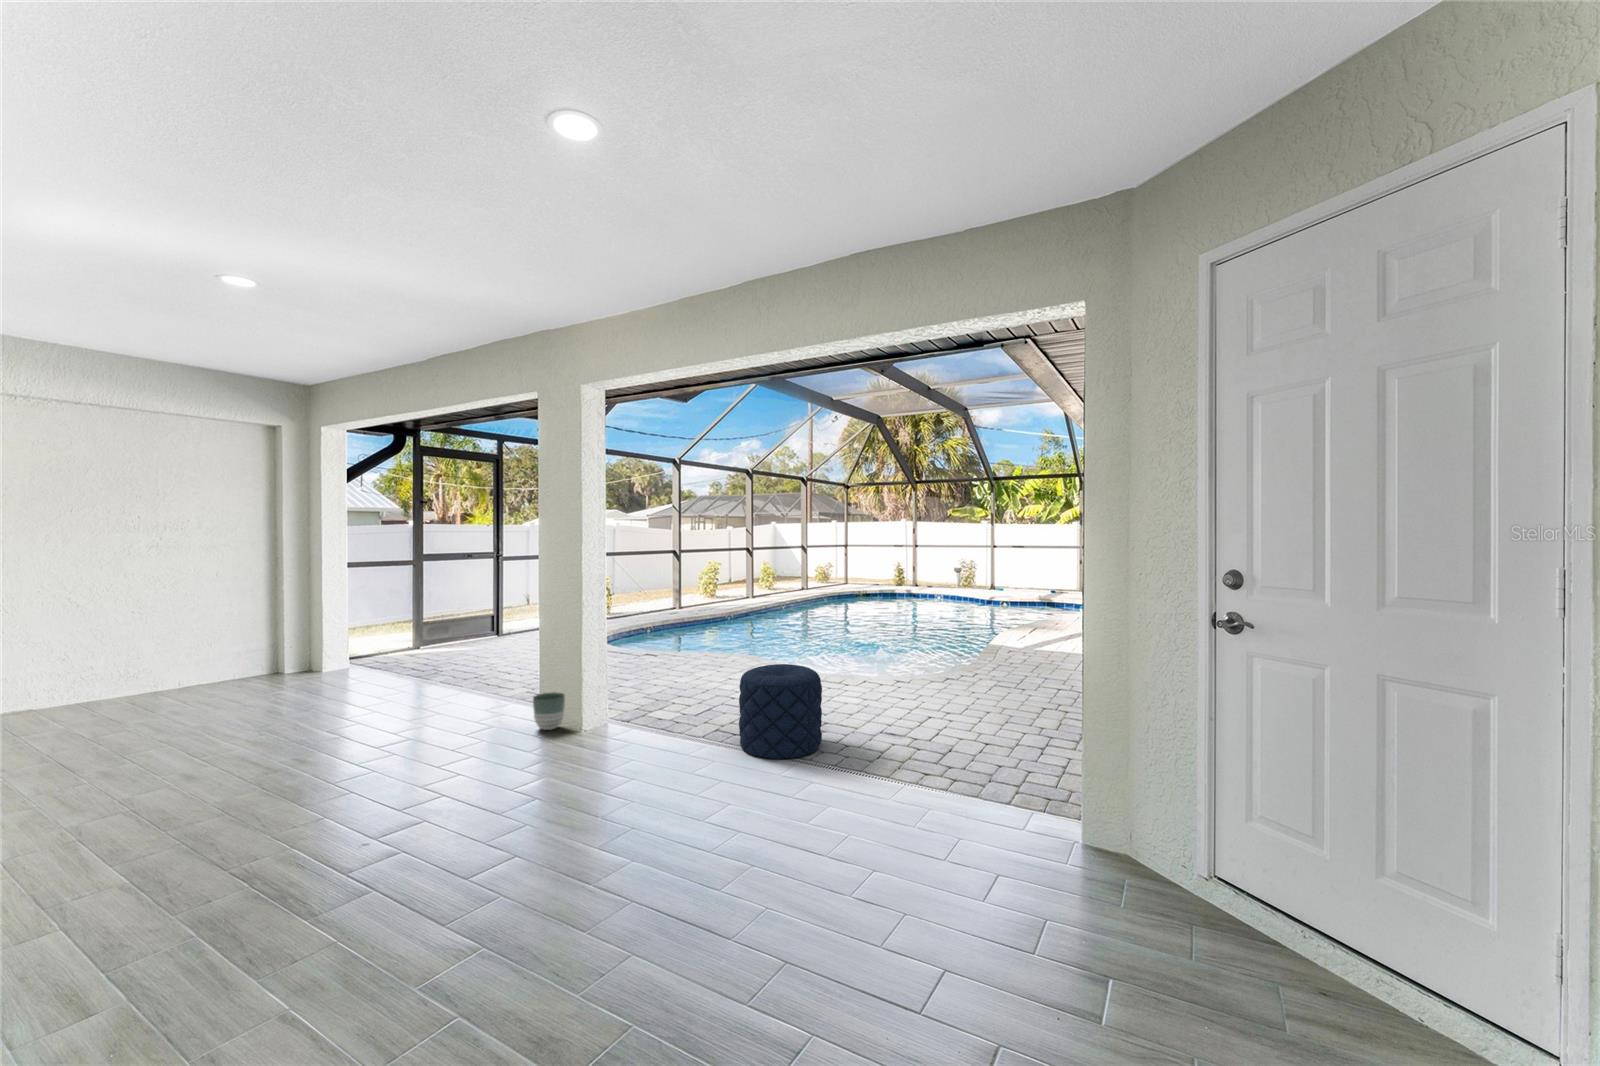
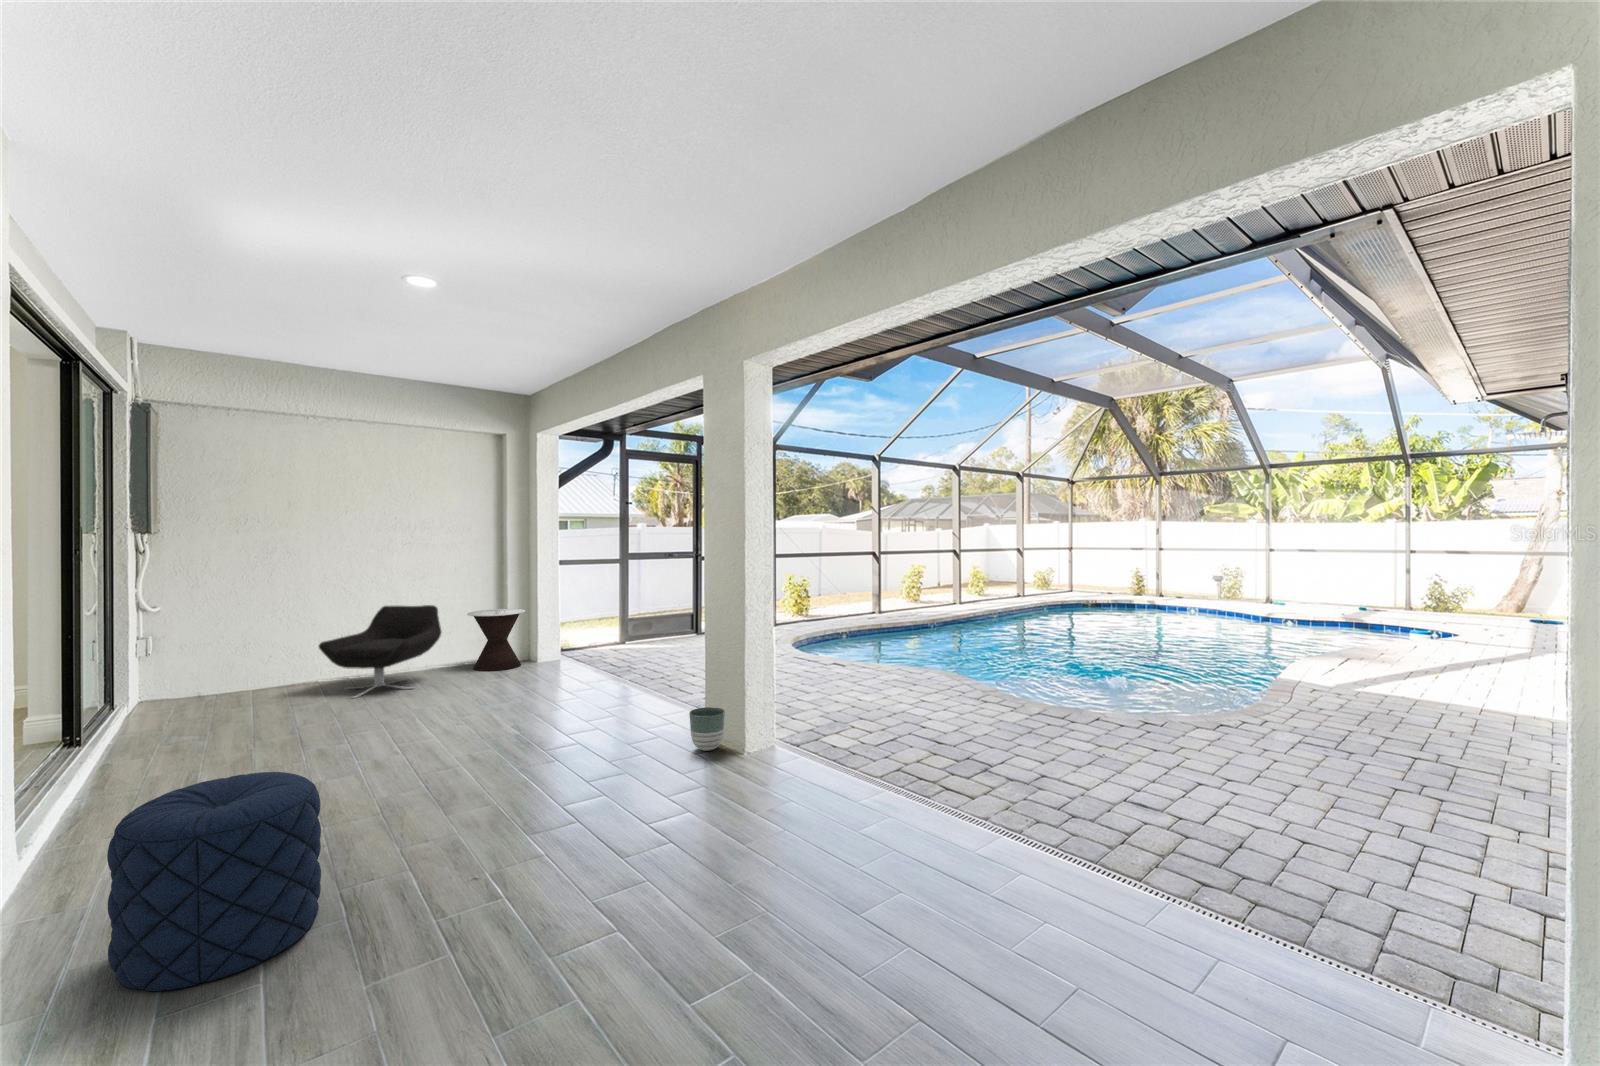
lounge chair: none [73,614,225,717] -> present [319,605,441,698]
side table: none [250,615,319,681] -> present [467,609,525,671]
pouf: present [739,664,822,759] -> present [107,772,321,991]

